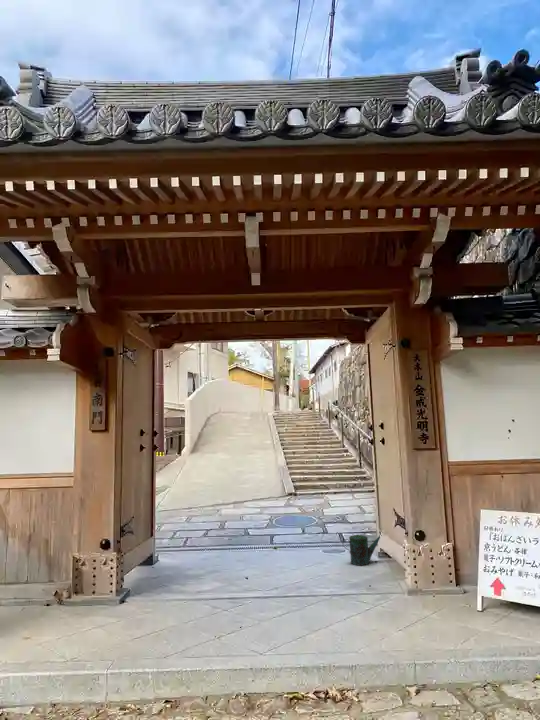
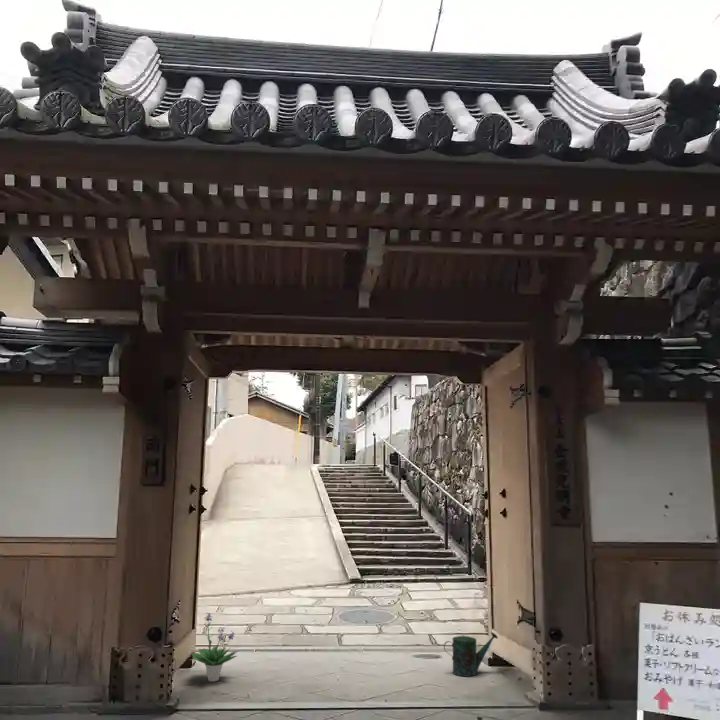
potted plant: none [152,525,188,575] -> present [191,613,237,682]

